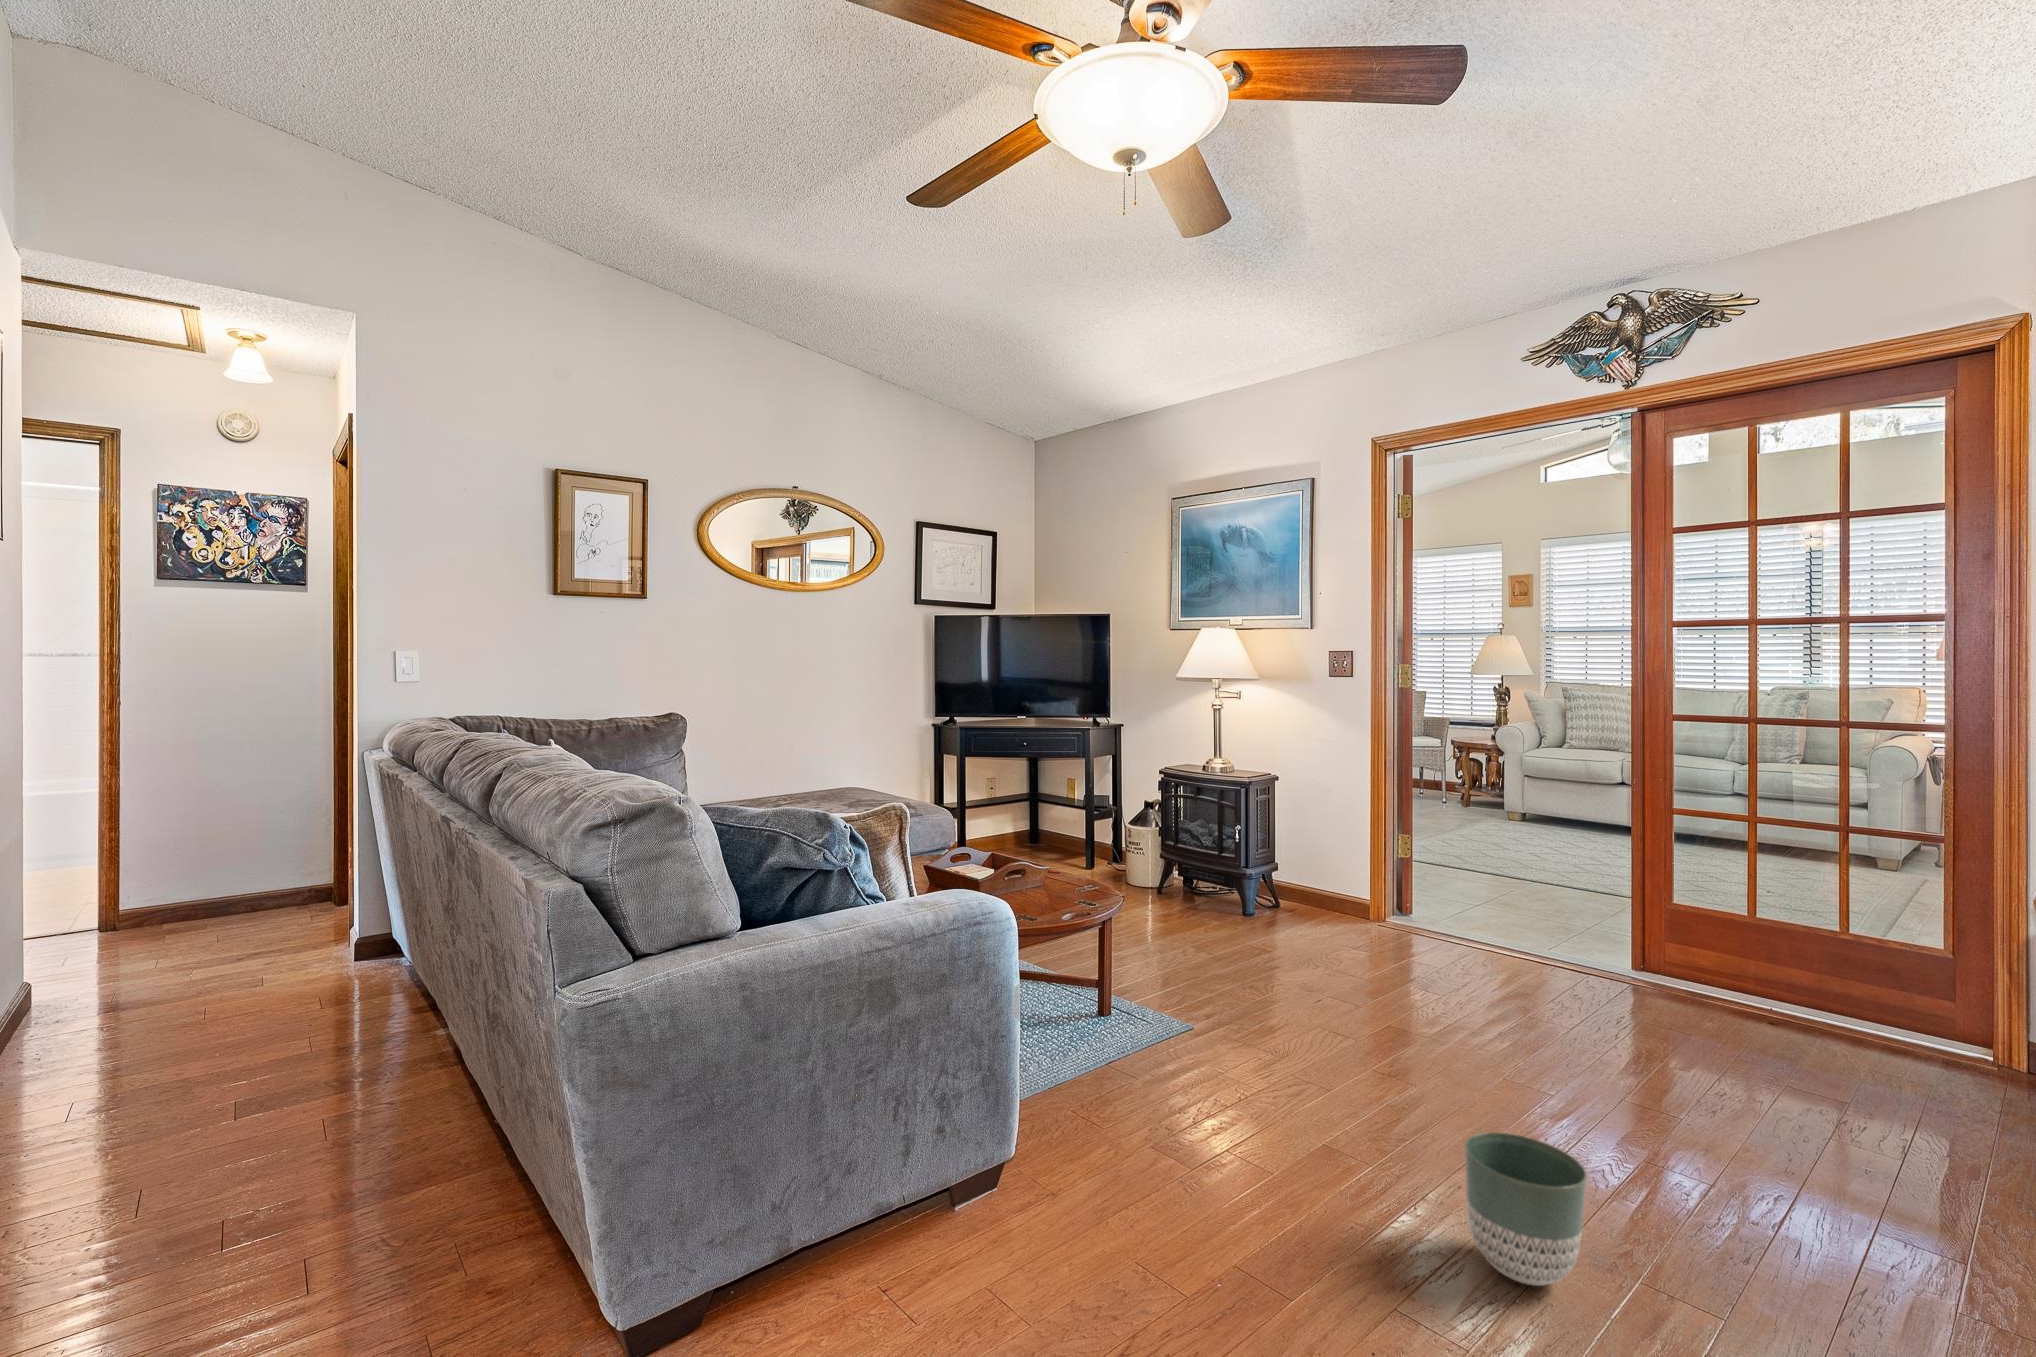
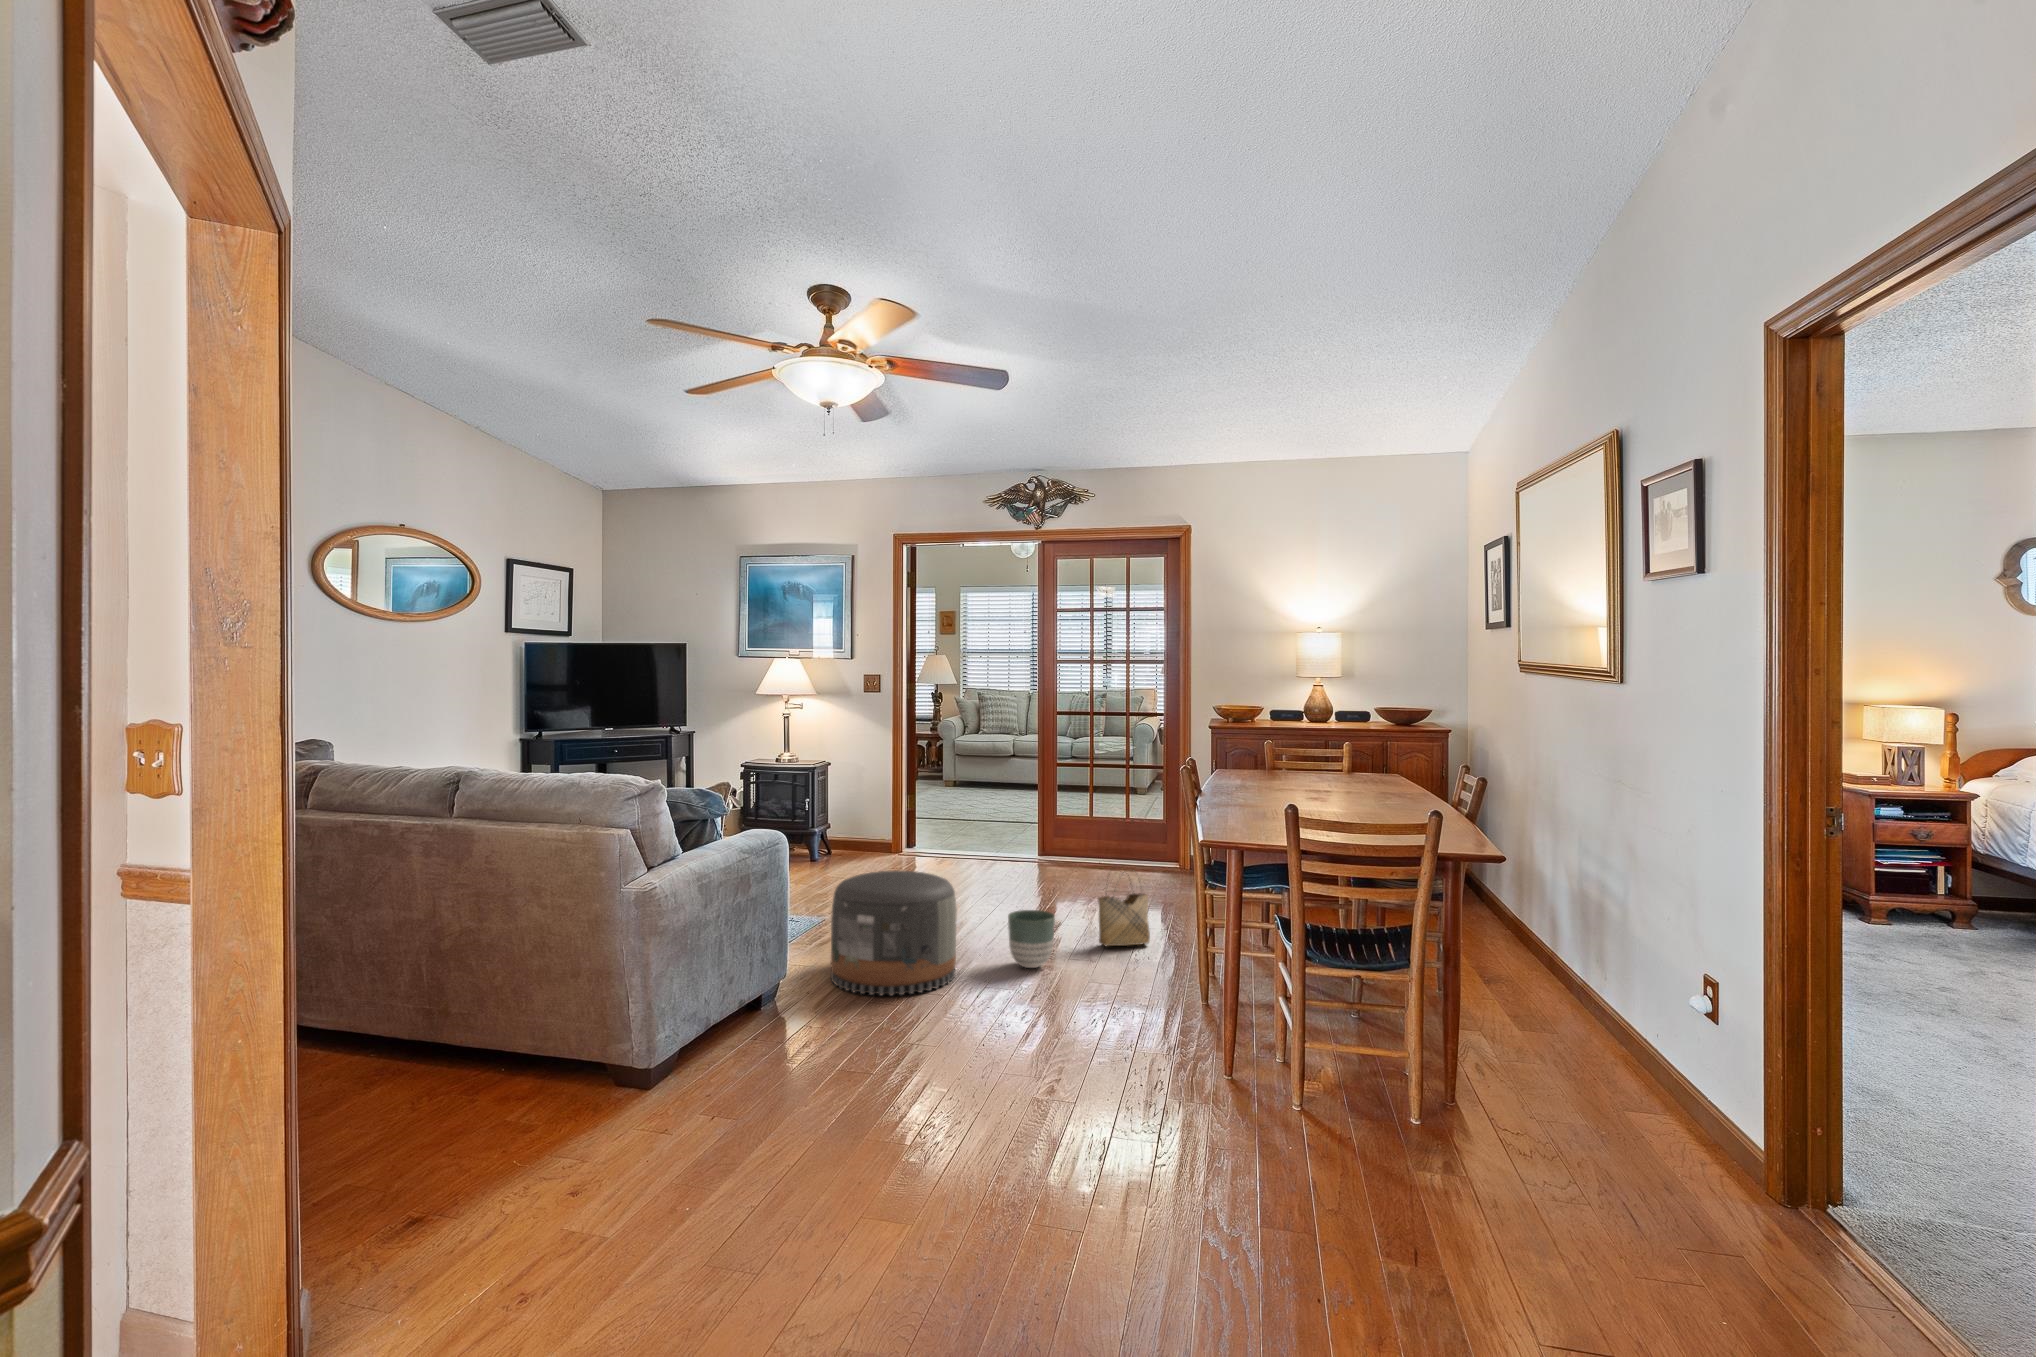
pouf: none [1095,985,1341,1273] -> present [831,870,957,995]
woven basket: none [1724,1076,1894,1302] -> present [1098,871,1150,946]

